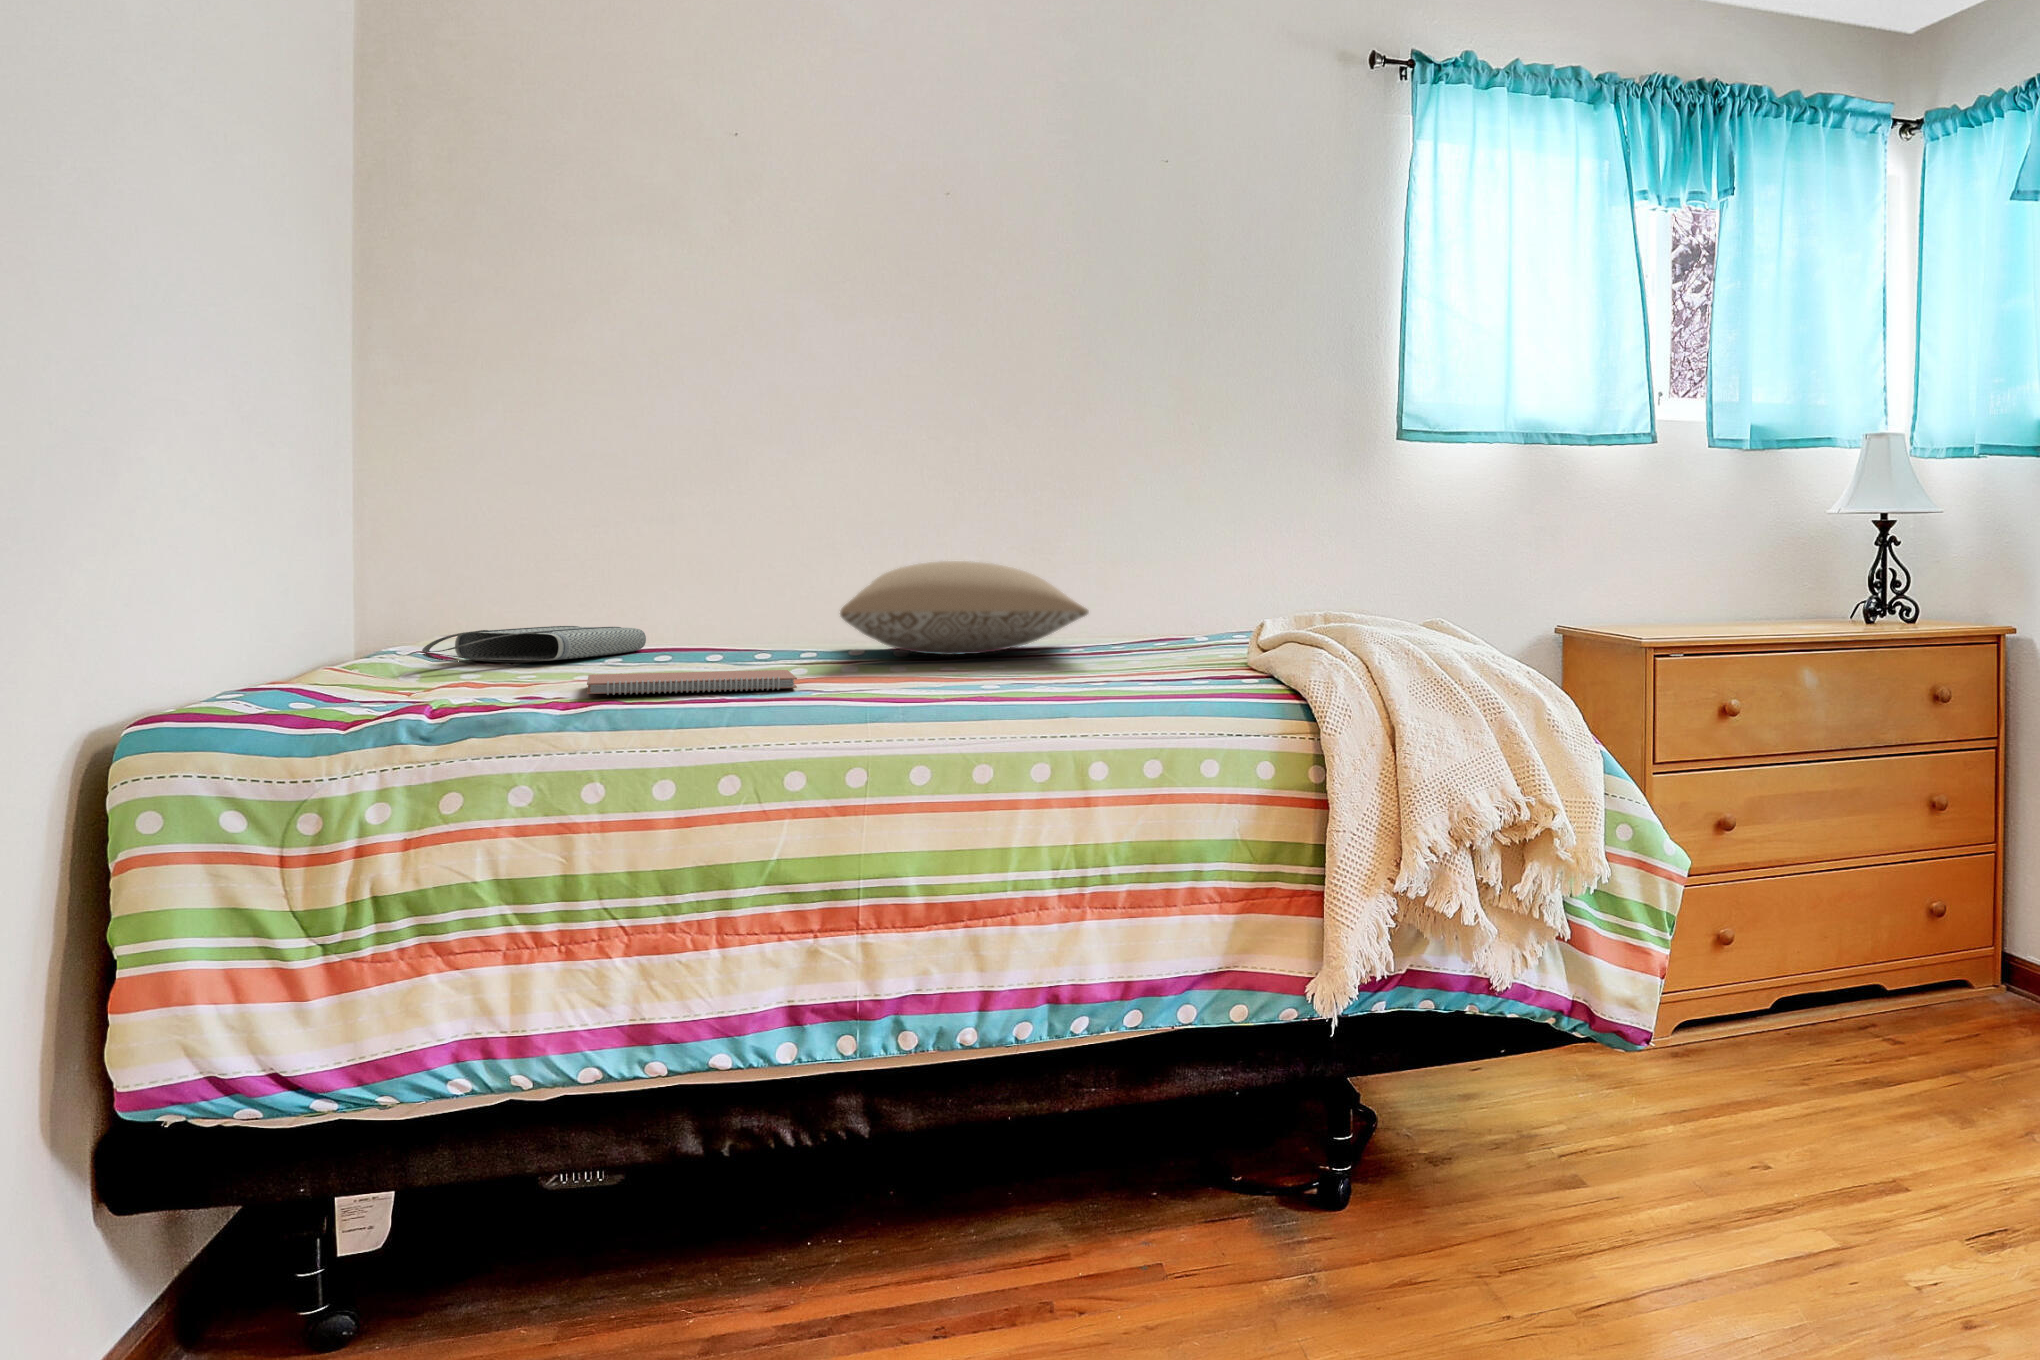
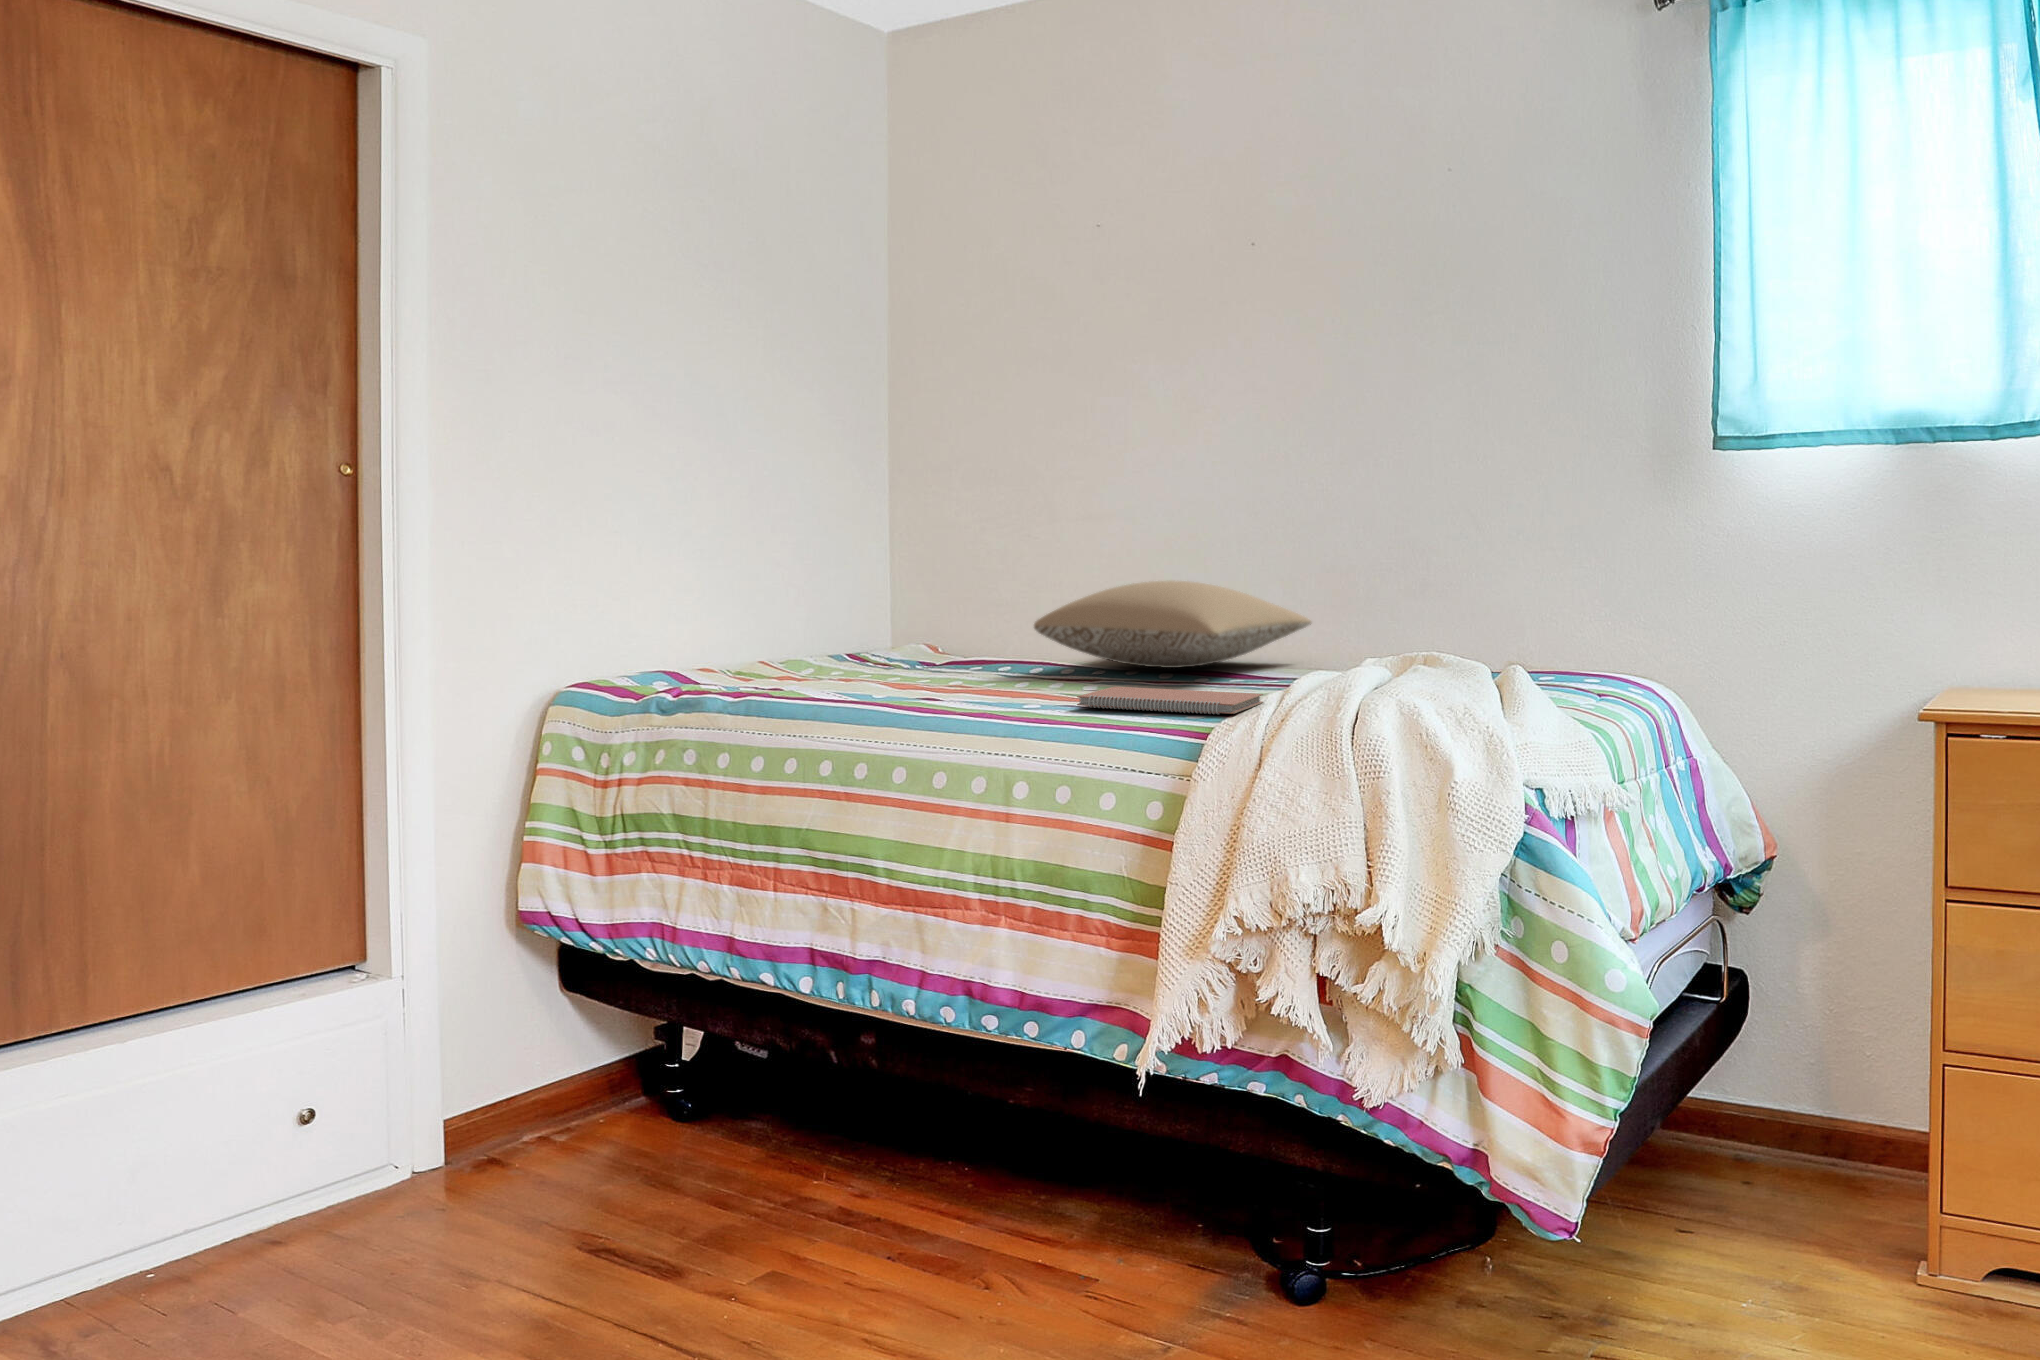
tote bag: present [422,626,646,662] -> none [815,626,1005,652]
notebook: present [587,670,797,695] -> present [1077,687,1263,714]

